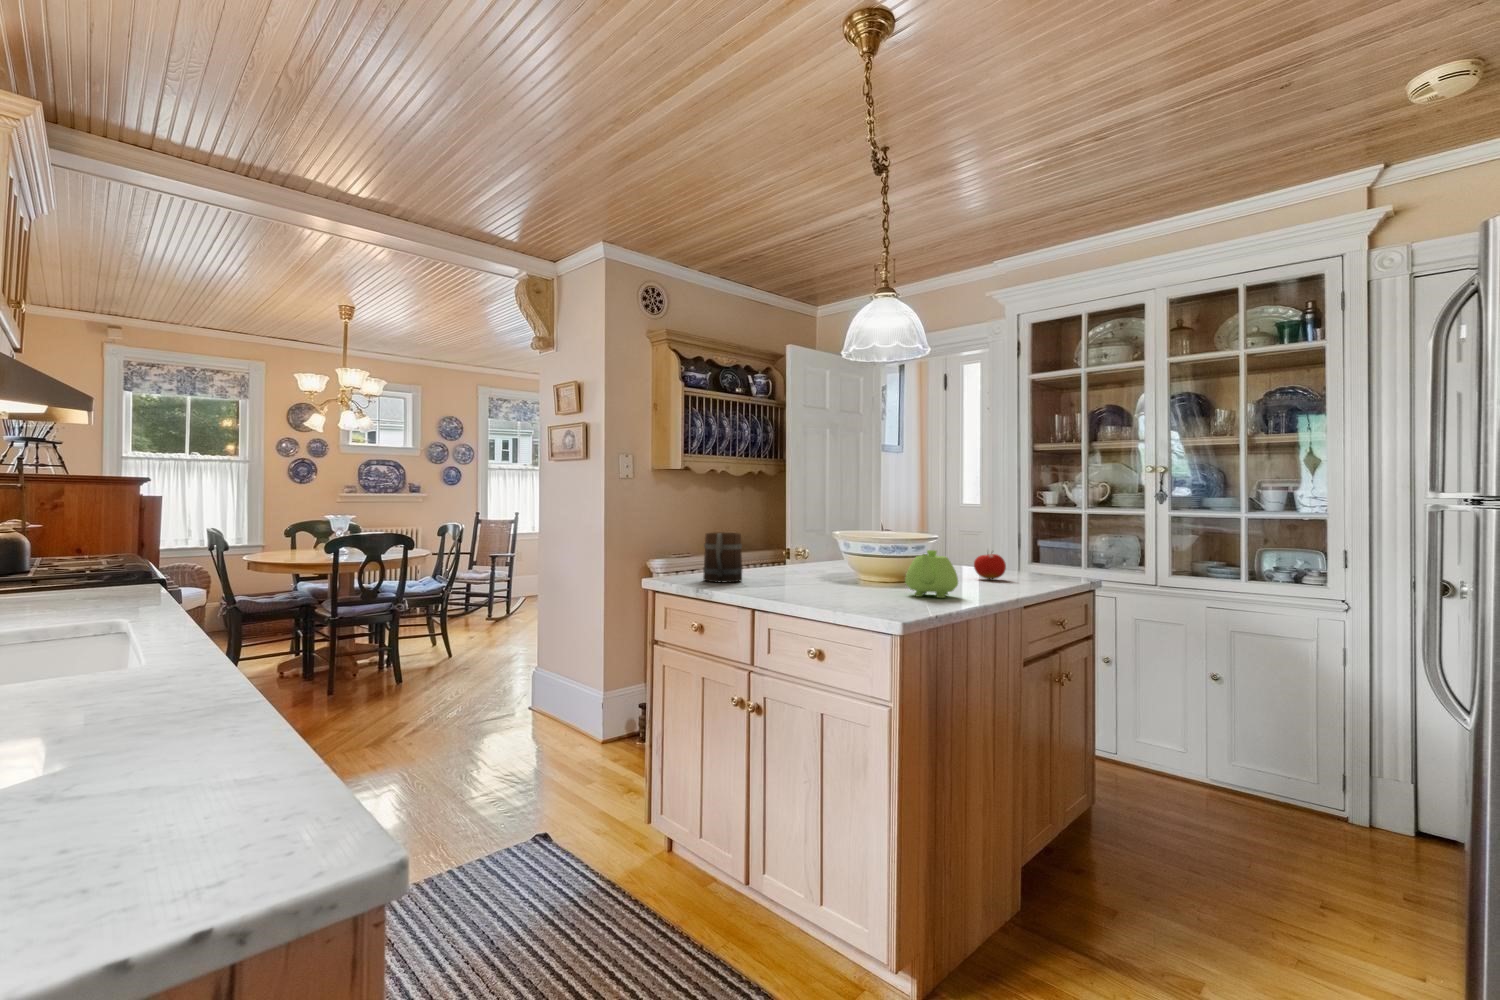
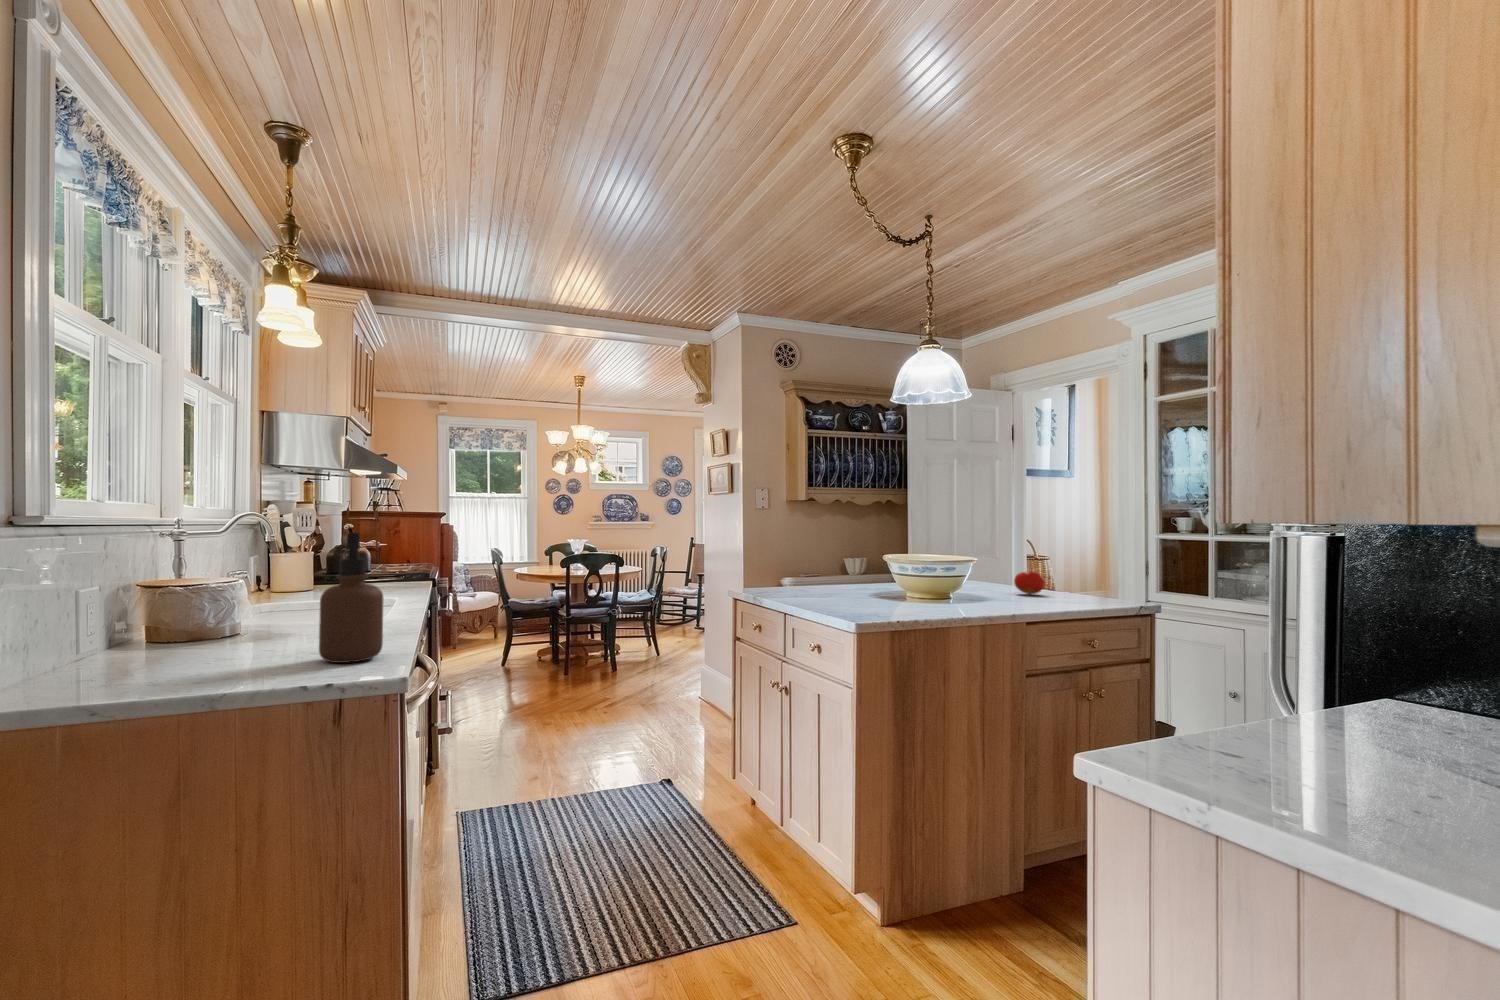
soap dispenser: none [79,508,257,840] -> present [319,533,383,663]
mug: present [703,533,742,583] -> none [766,550,795,589]
teapot: present [905,550,958,598] -> none [900,565,944,604]

